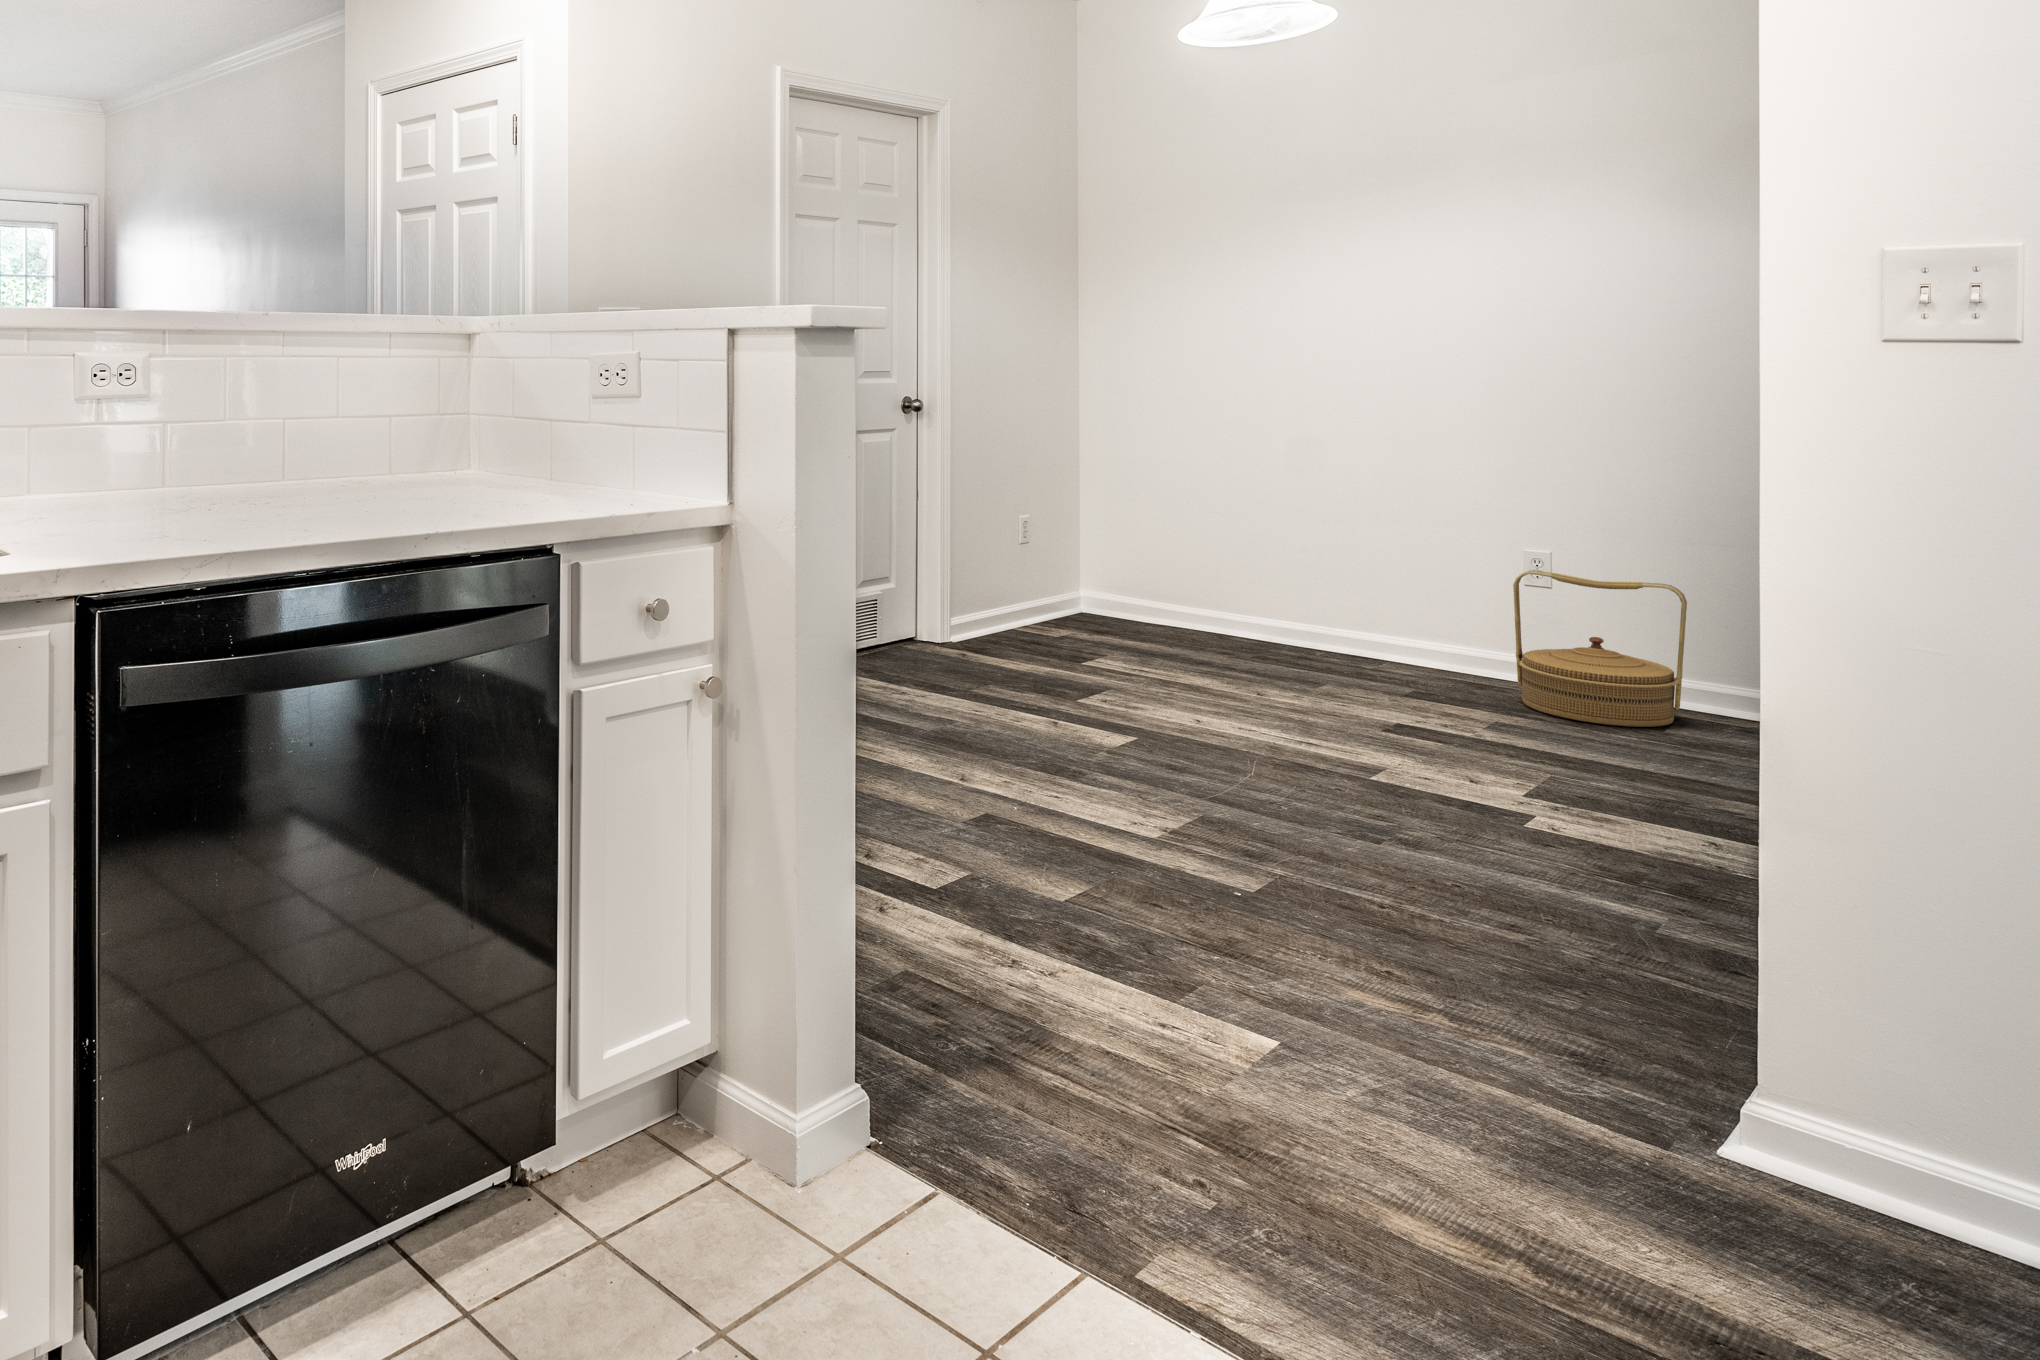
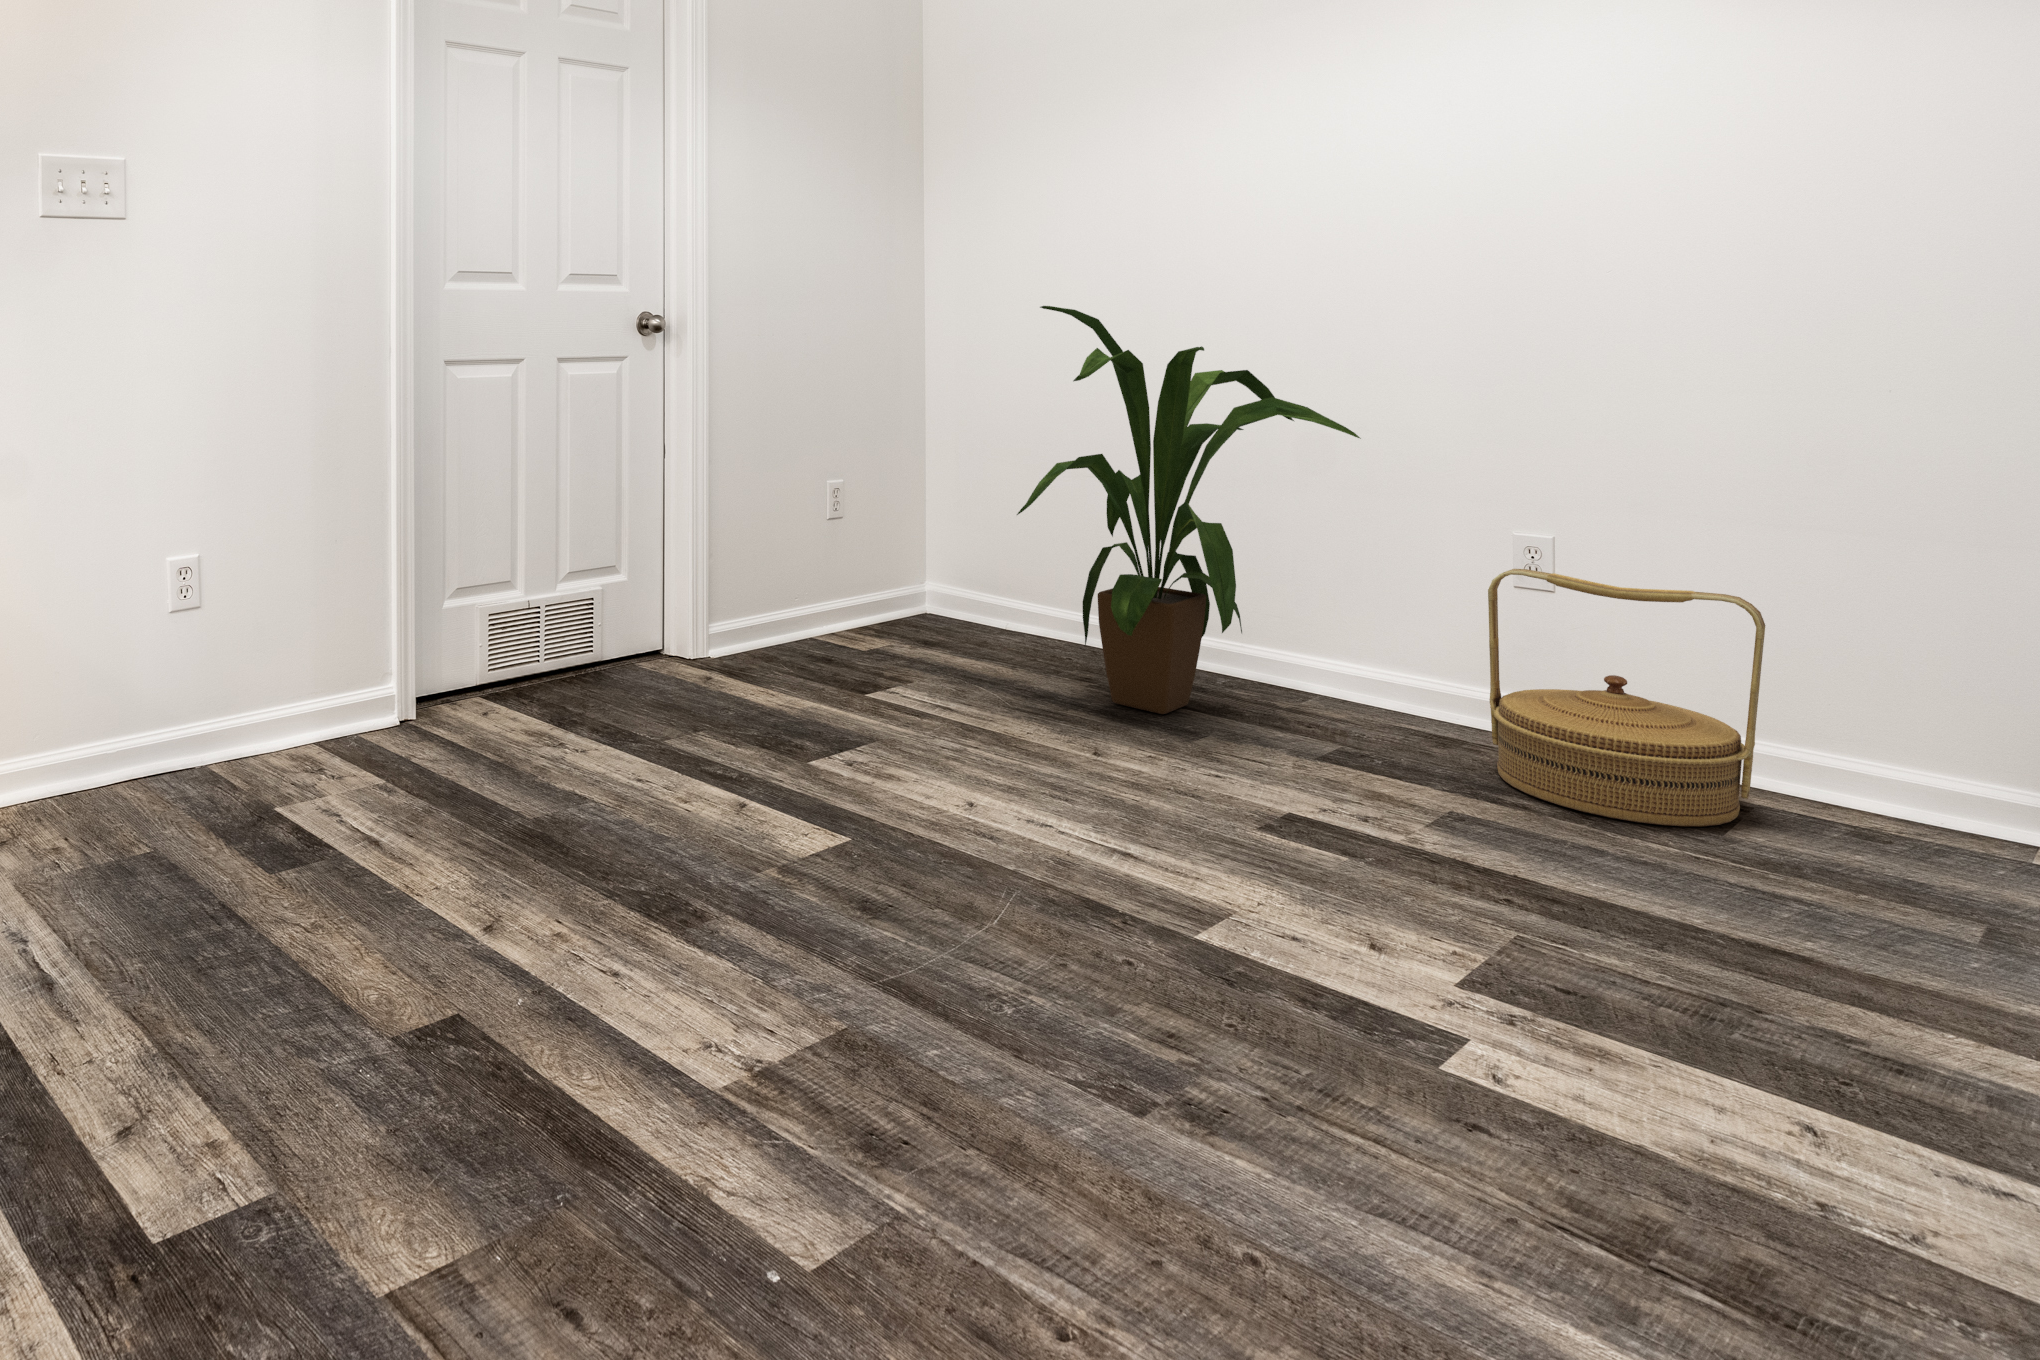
house plant: none [1193,394,1426,674] -> present [1017,306,1361,714]

